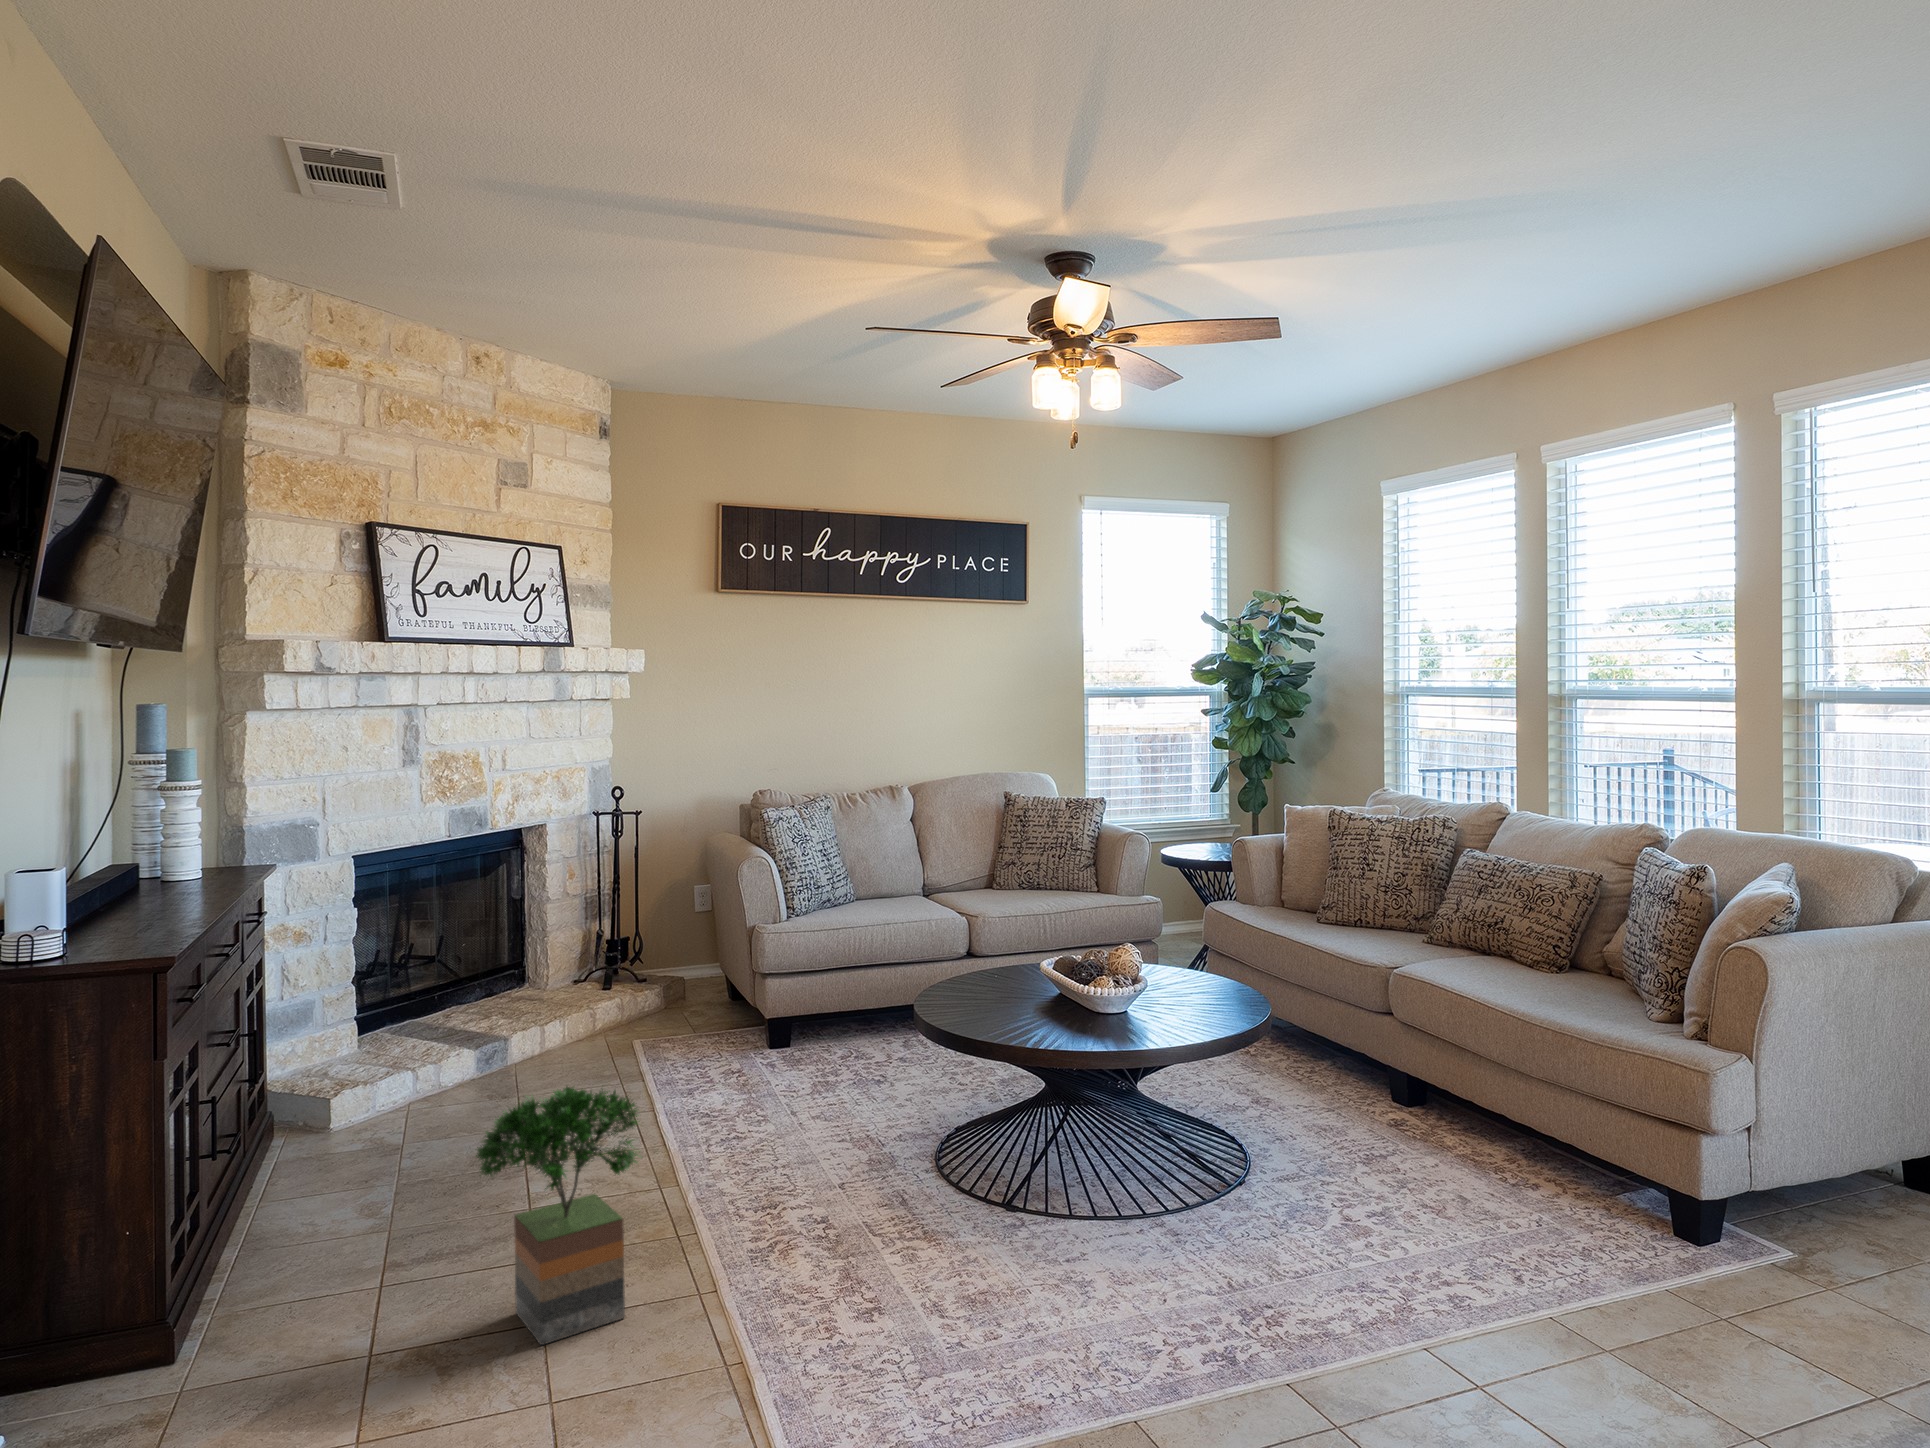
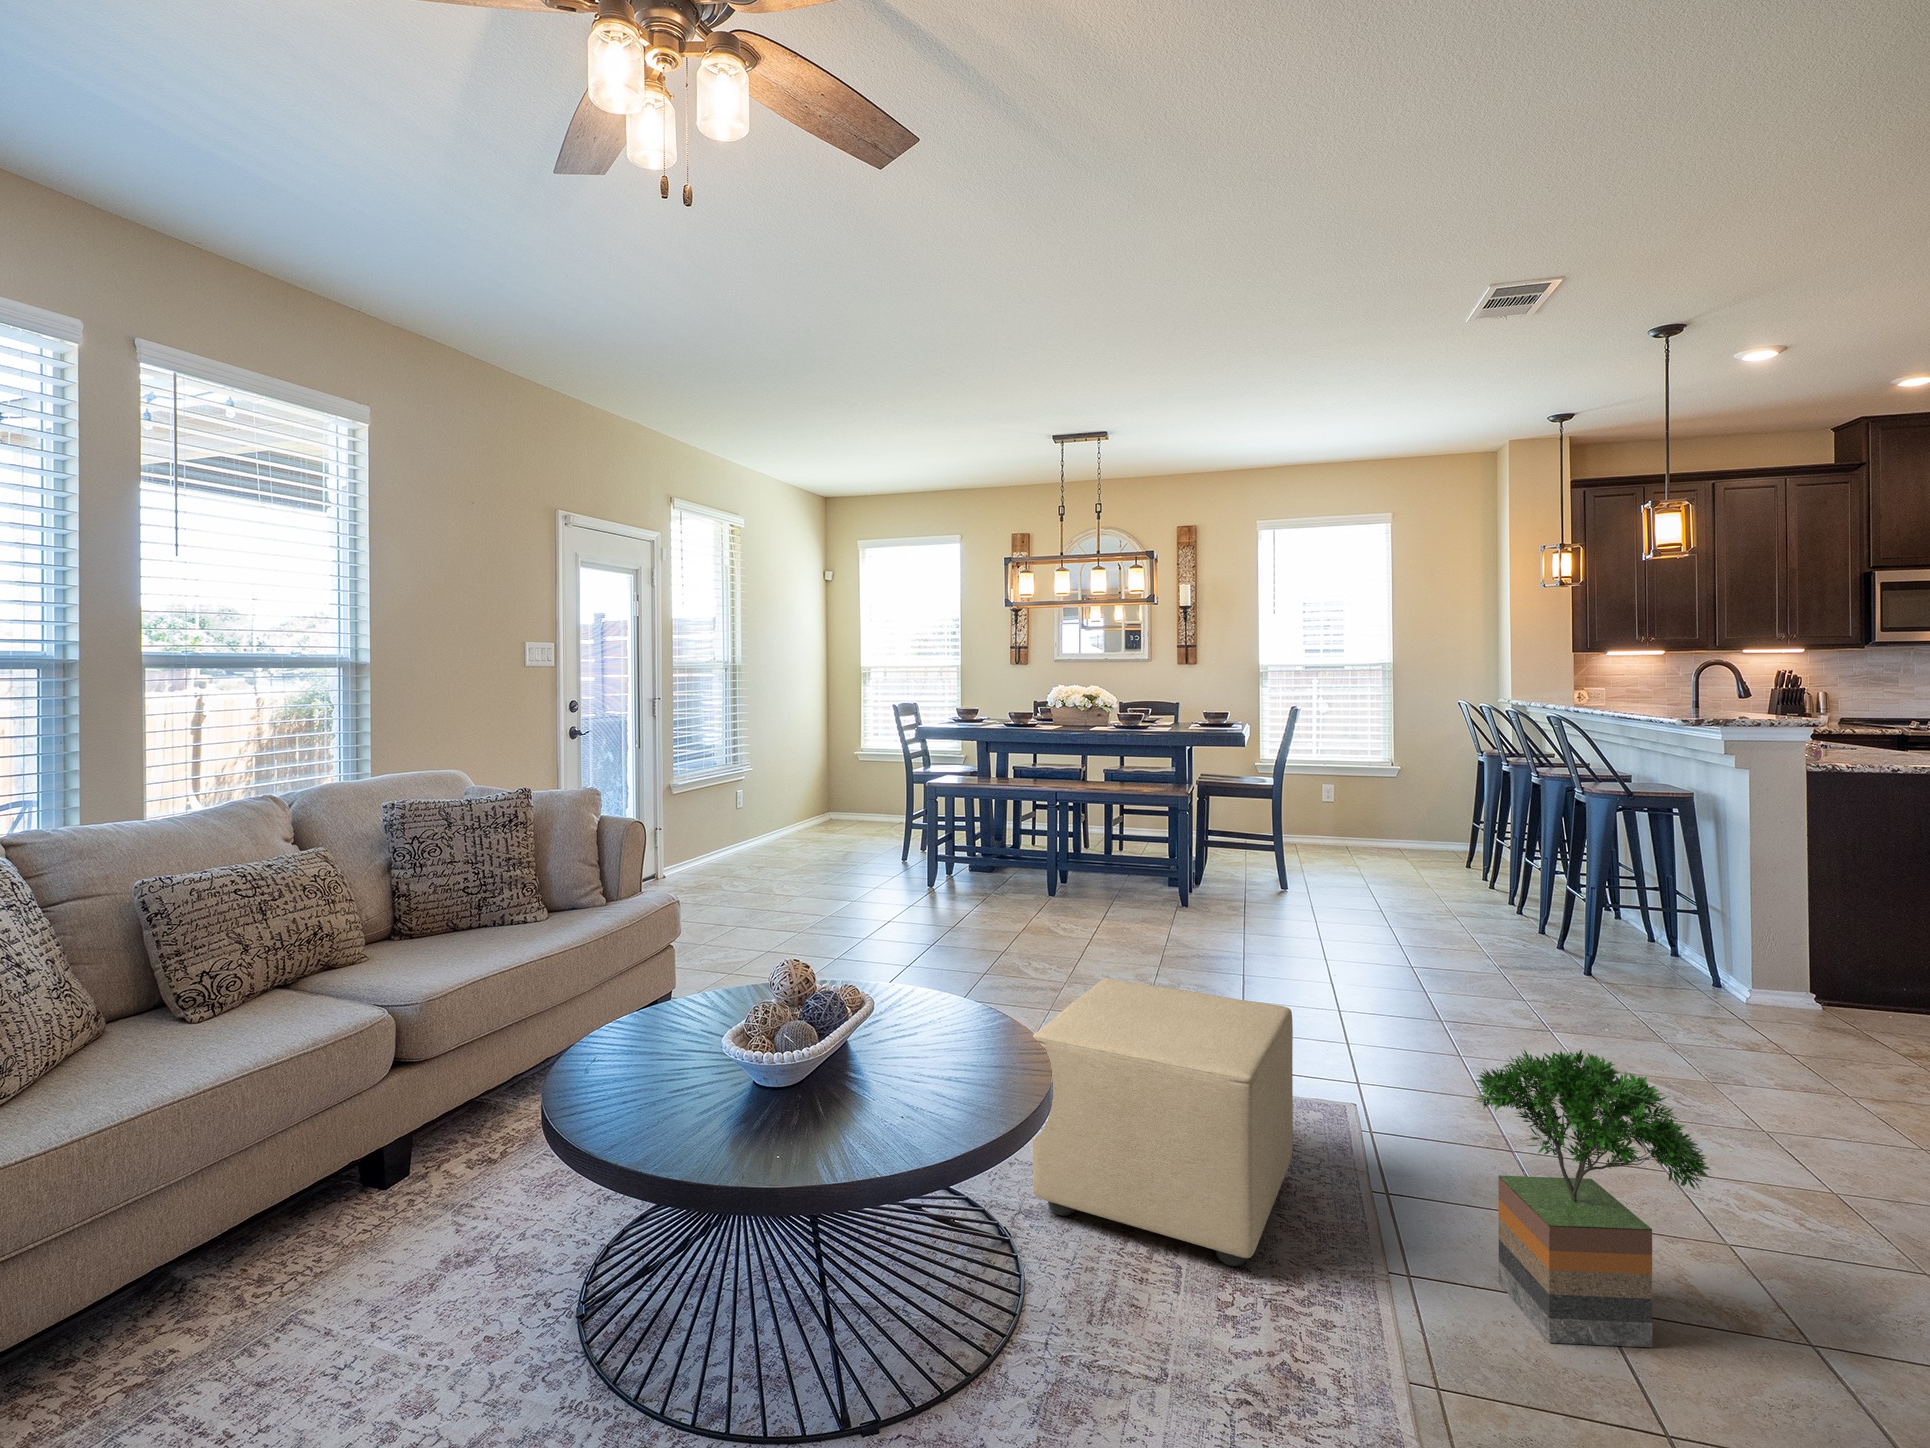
ottoman: none [815,1062,1054,1335] -> present [1033,979,1293,1266]

